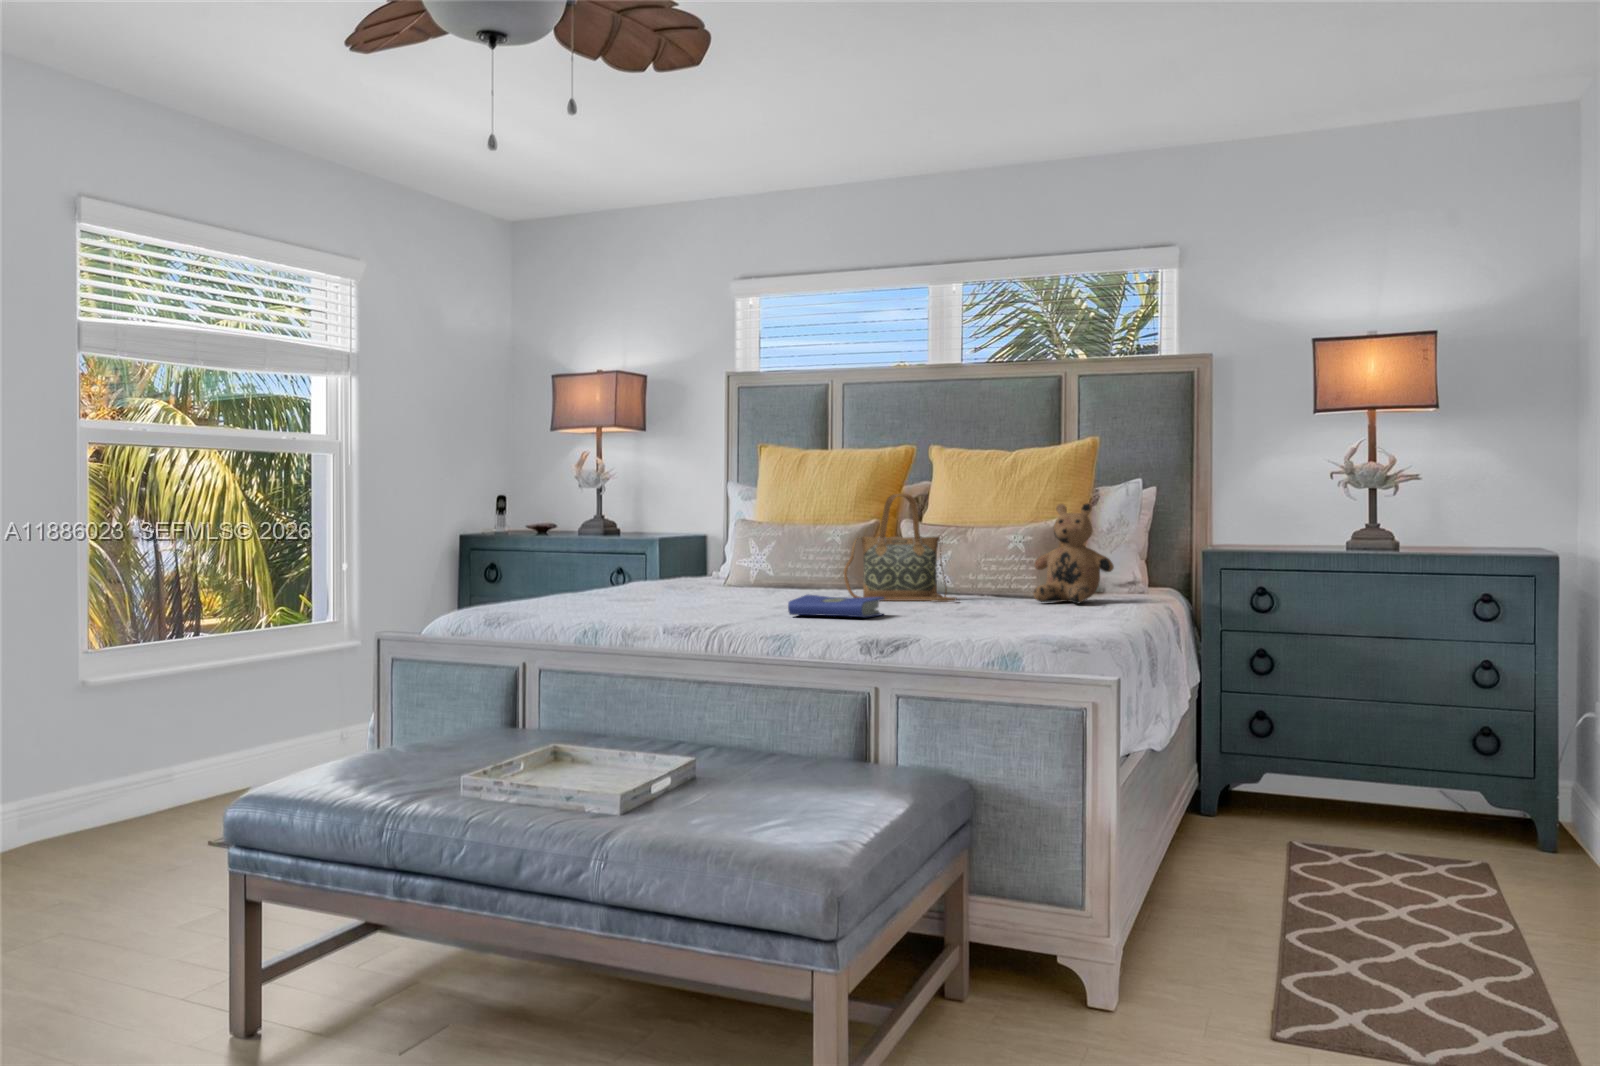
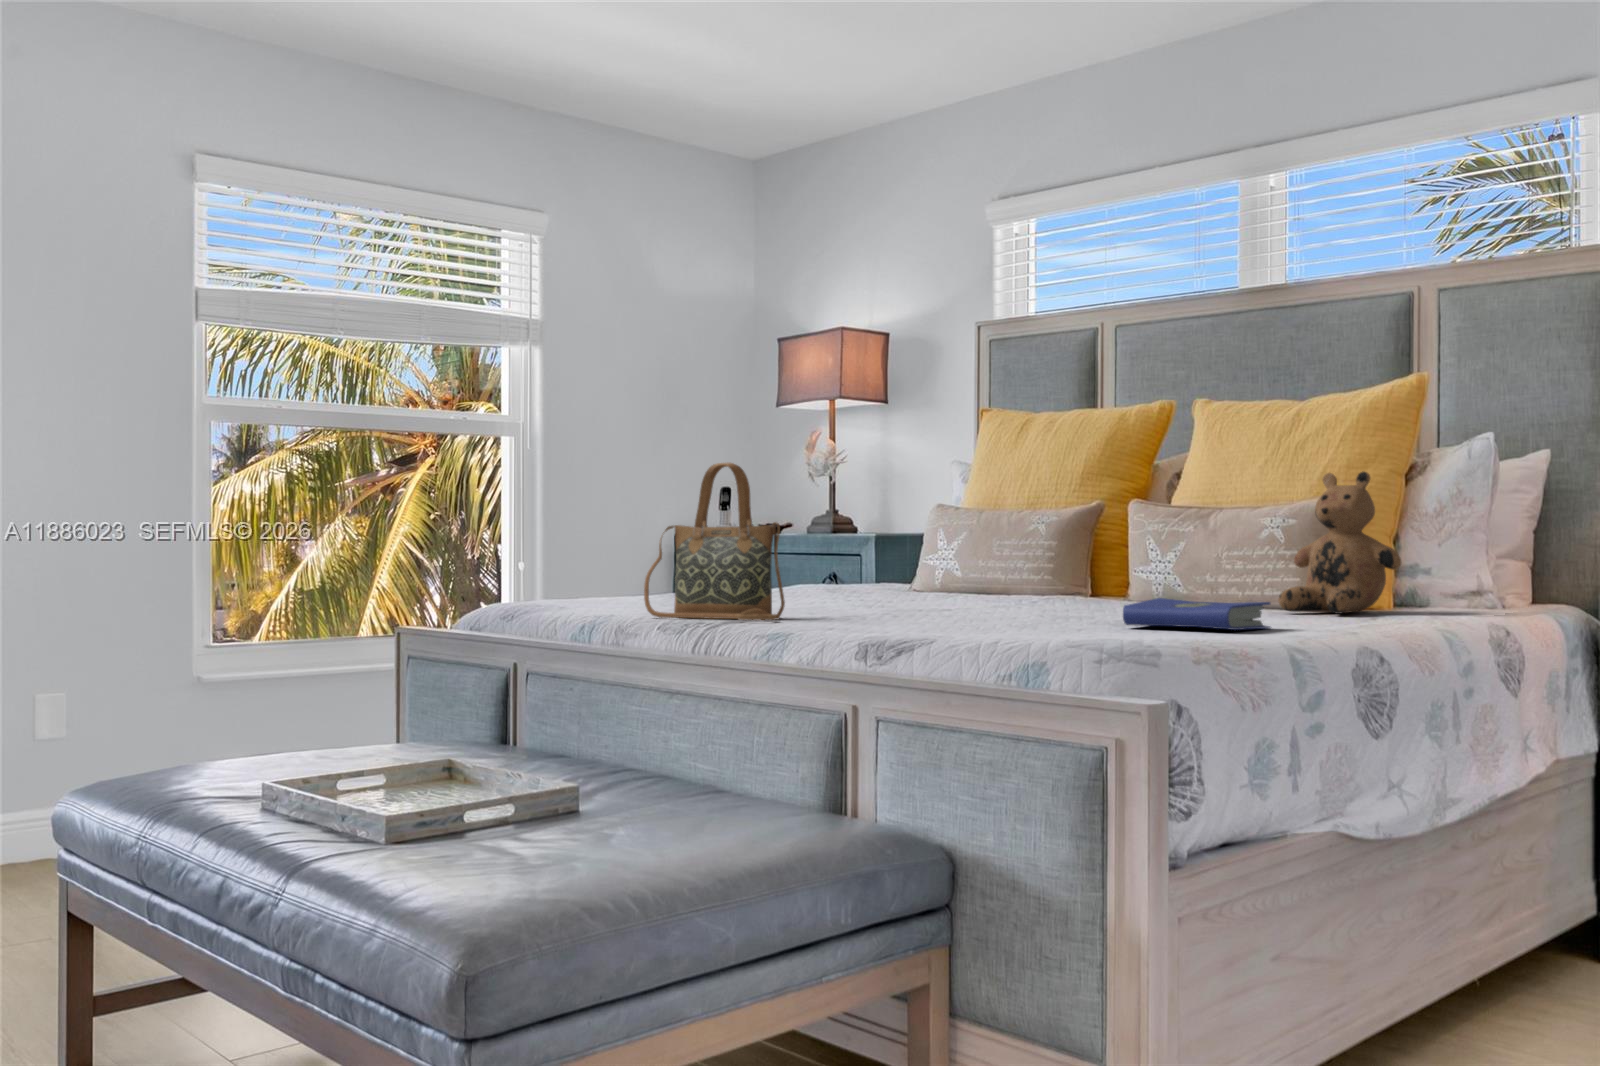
handbag: present [844,494,956,602] -> present [644,463,785,620]
hardcover book: present [788,595,884,617] -> present [1123,598,1270,630]

